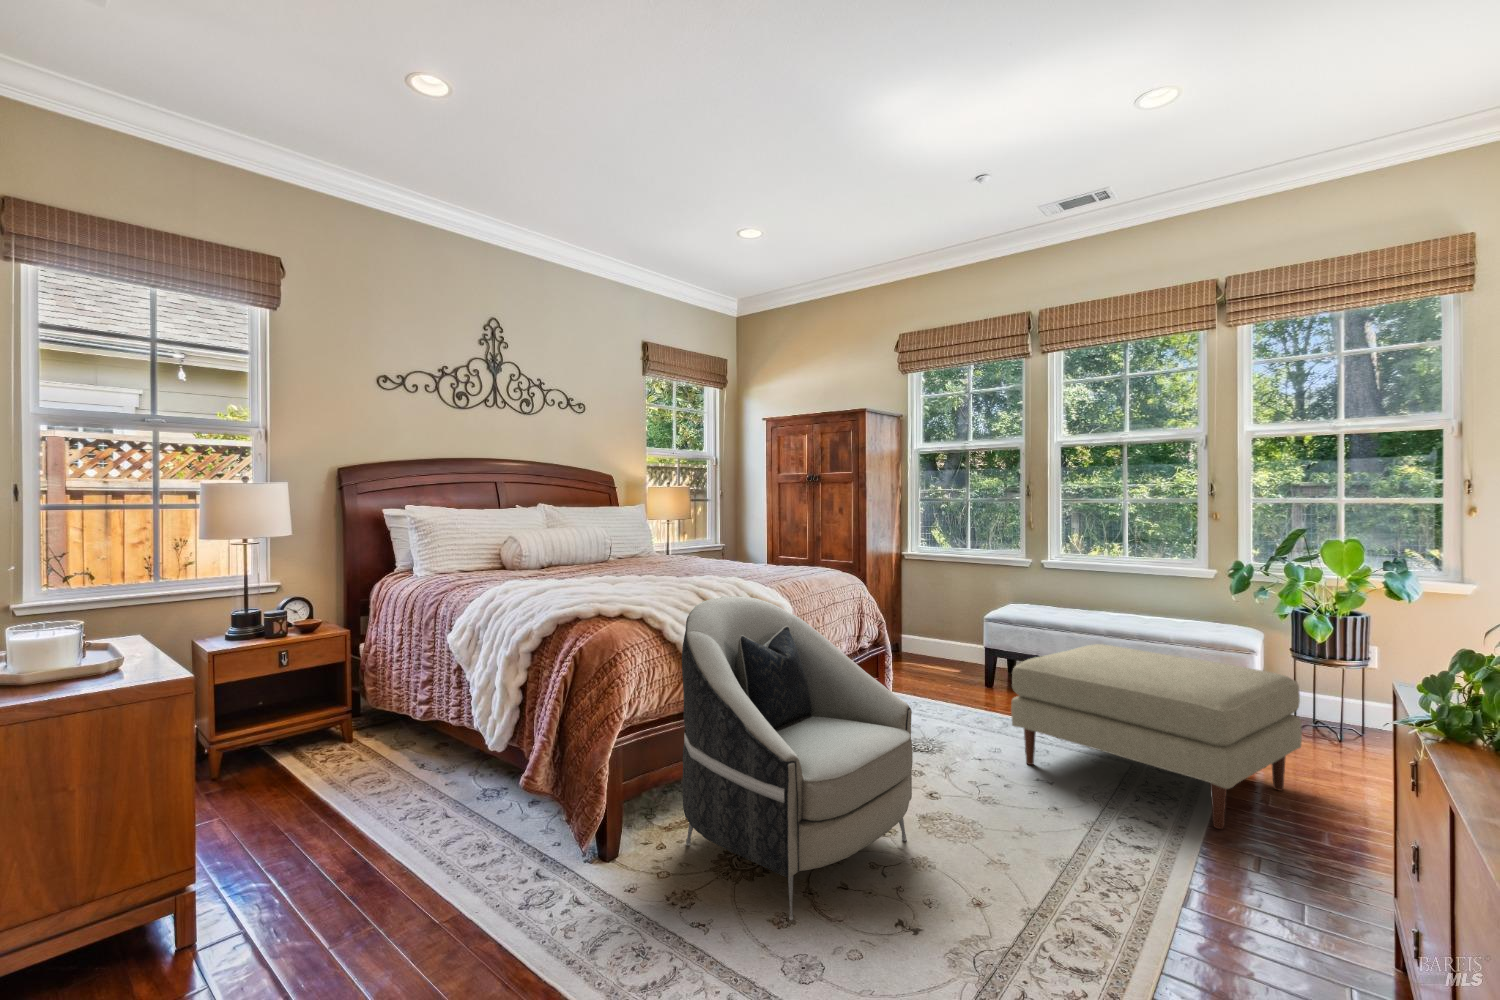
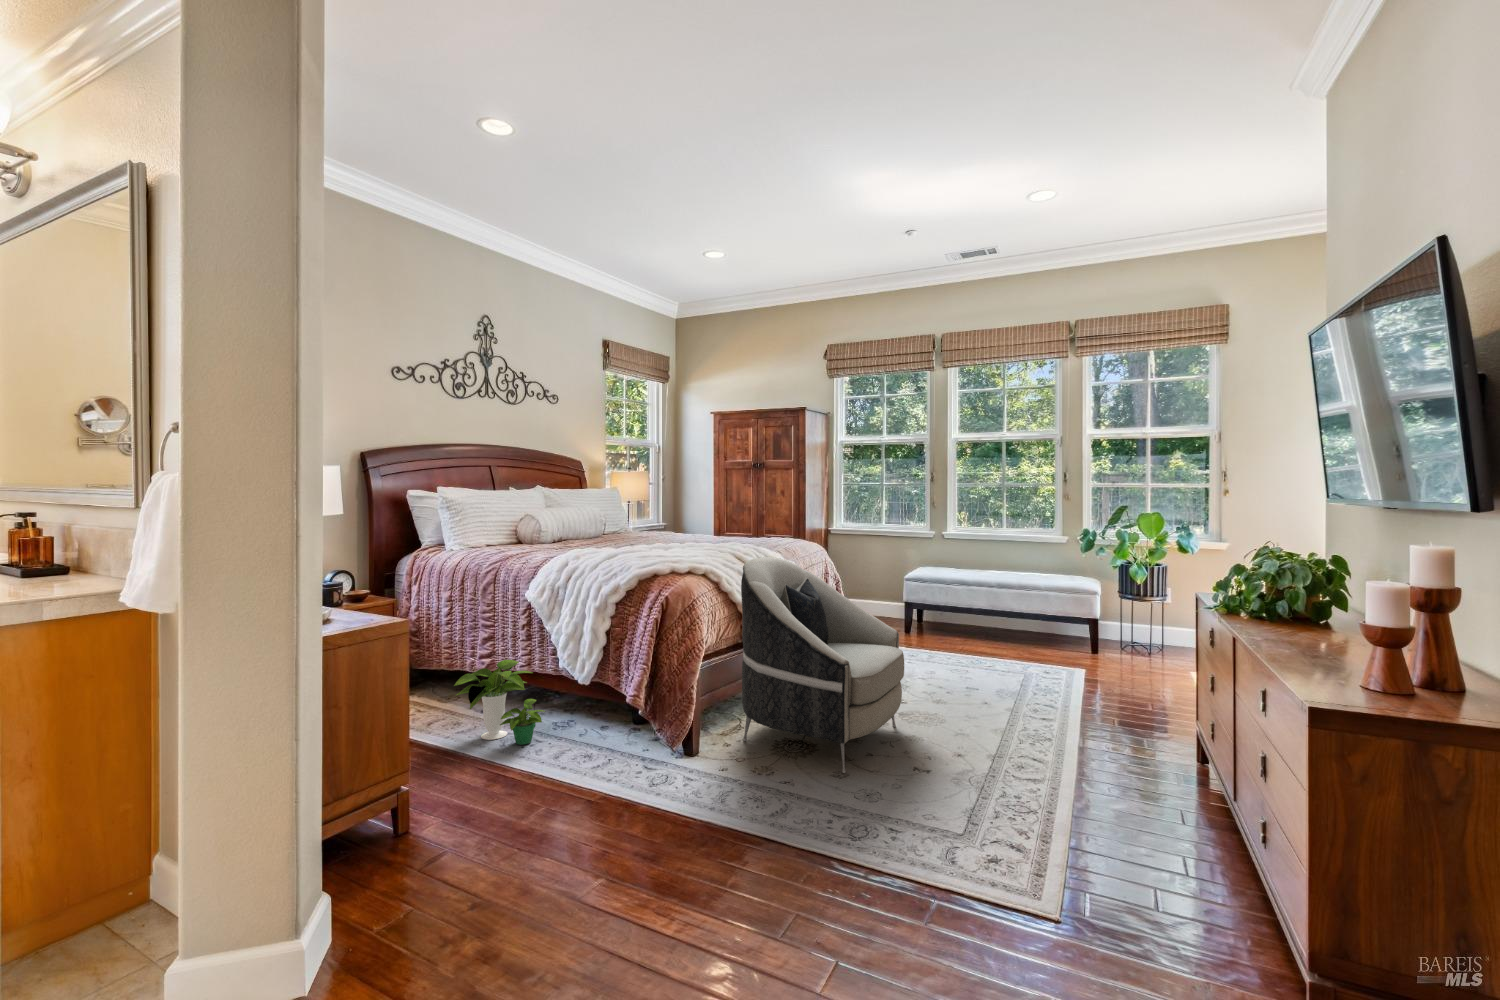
ottoman: present [1011,644,1302,829] -> none [945,591,1133,706]
potted plant: none [347,714,451,824] -> present [454,660,544,745]

